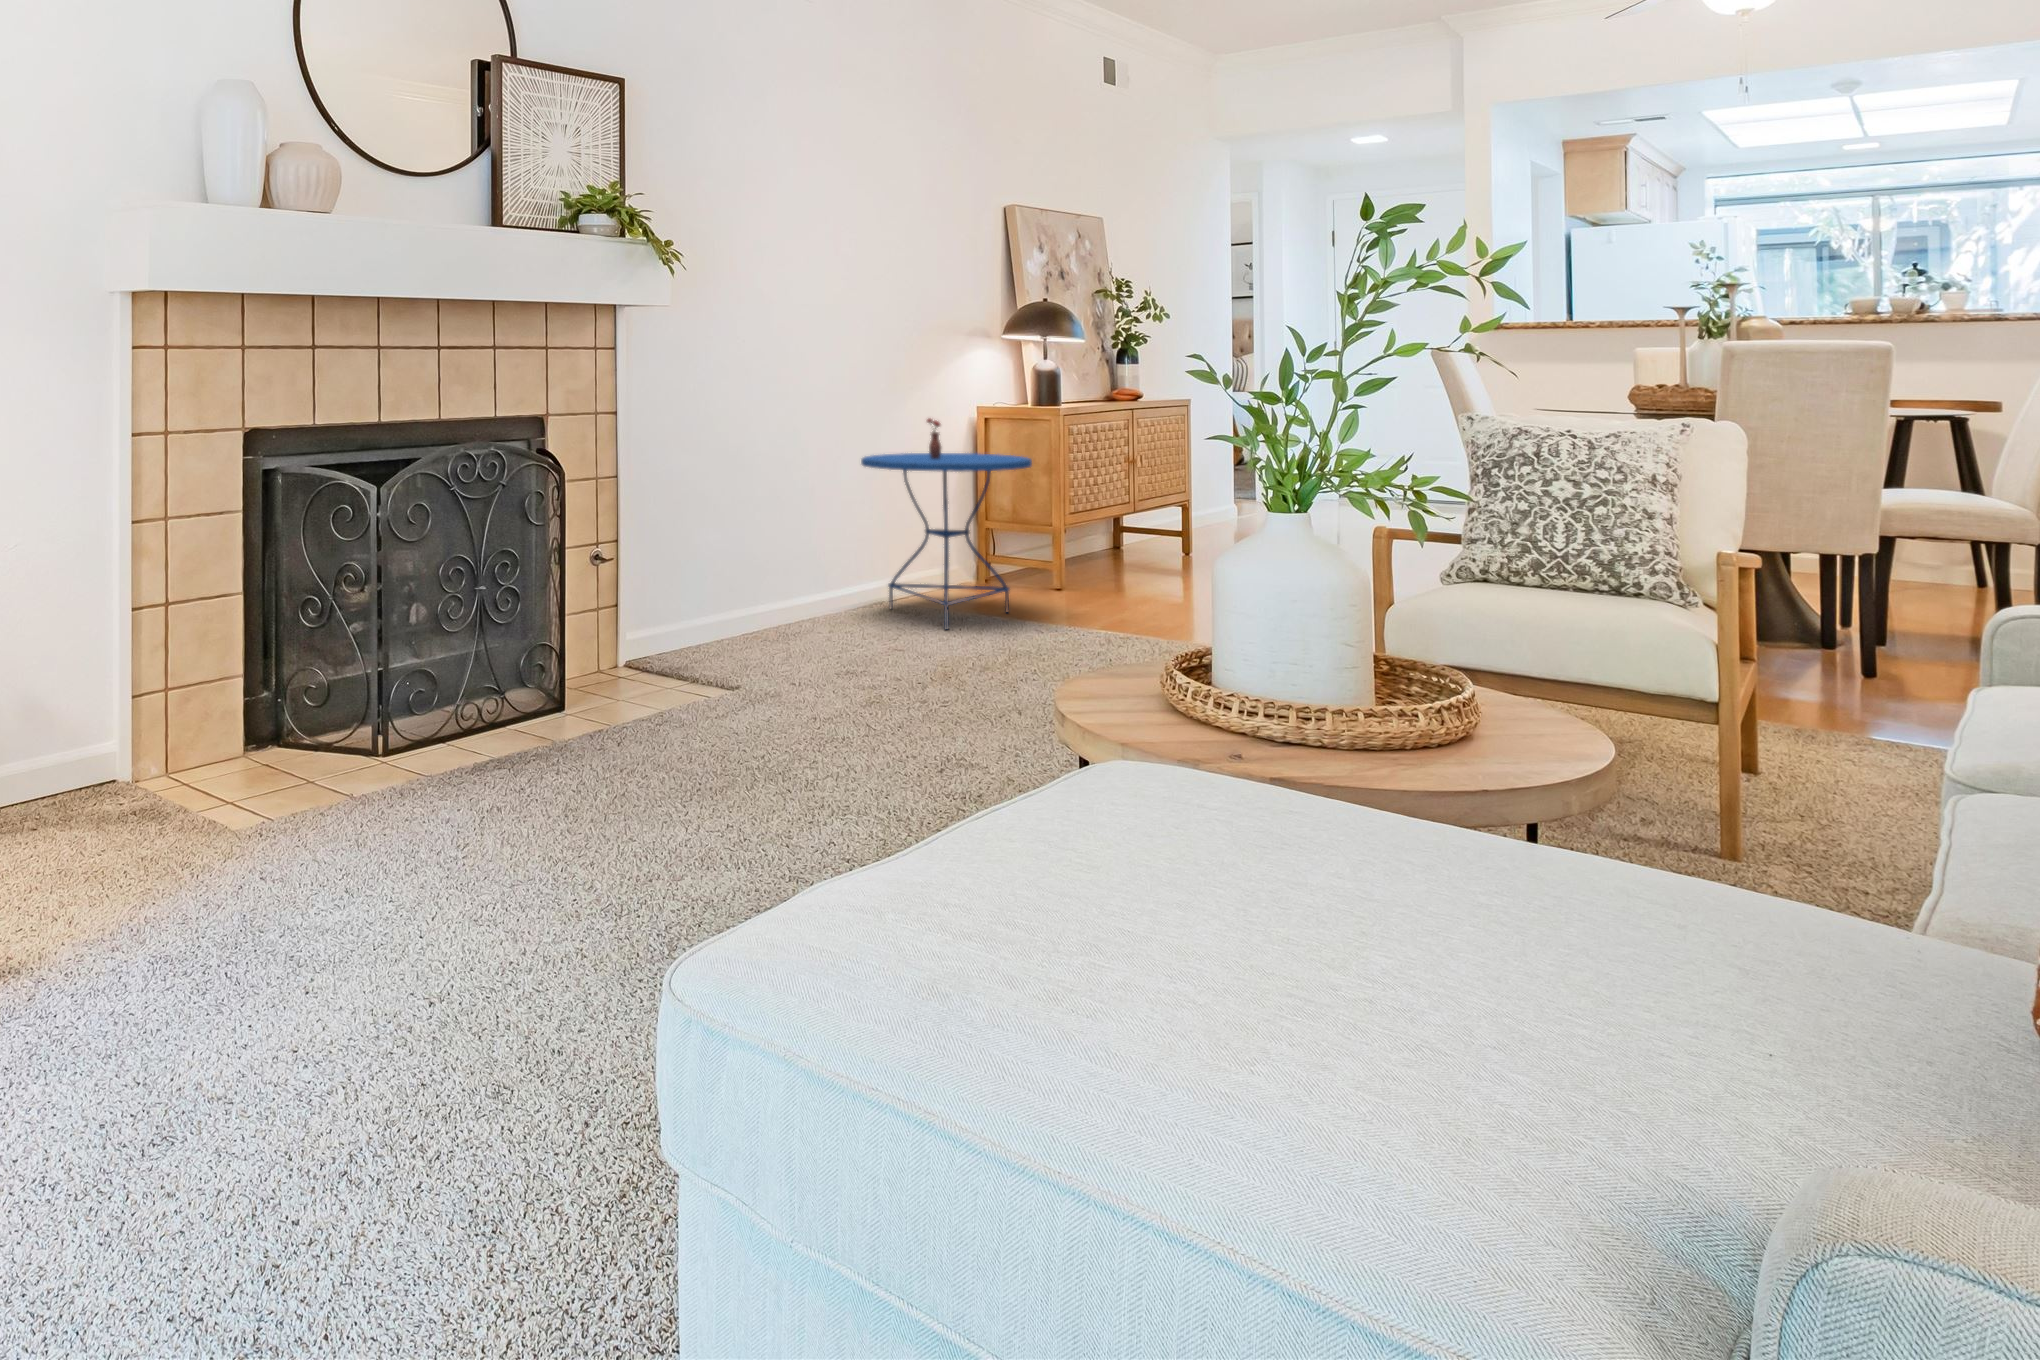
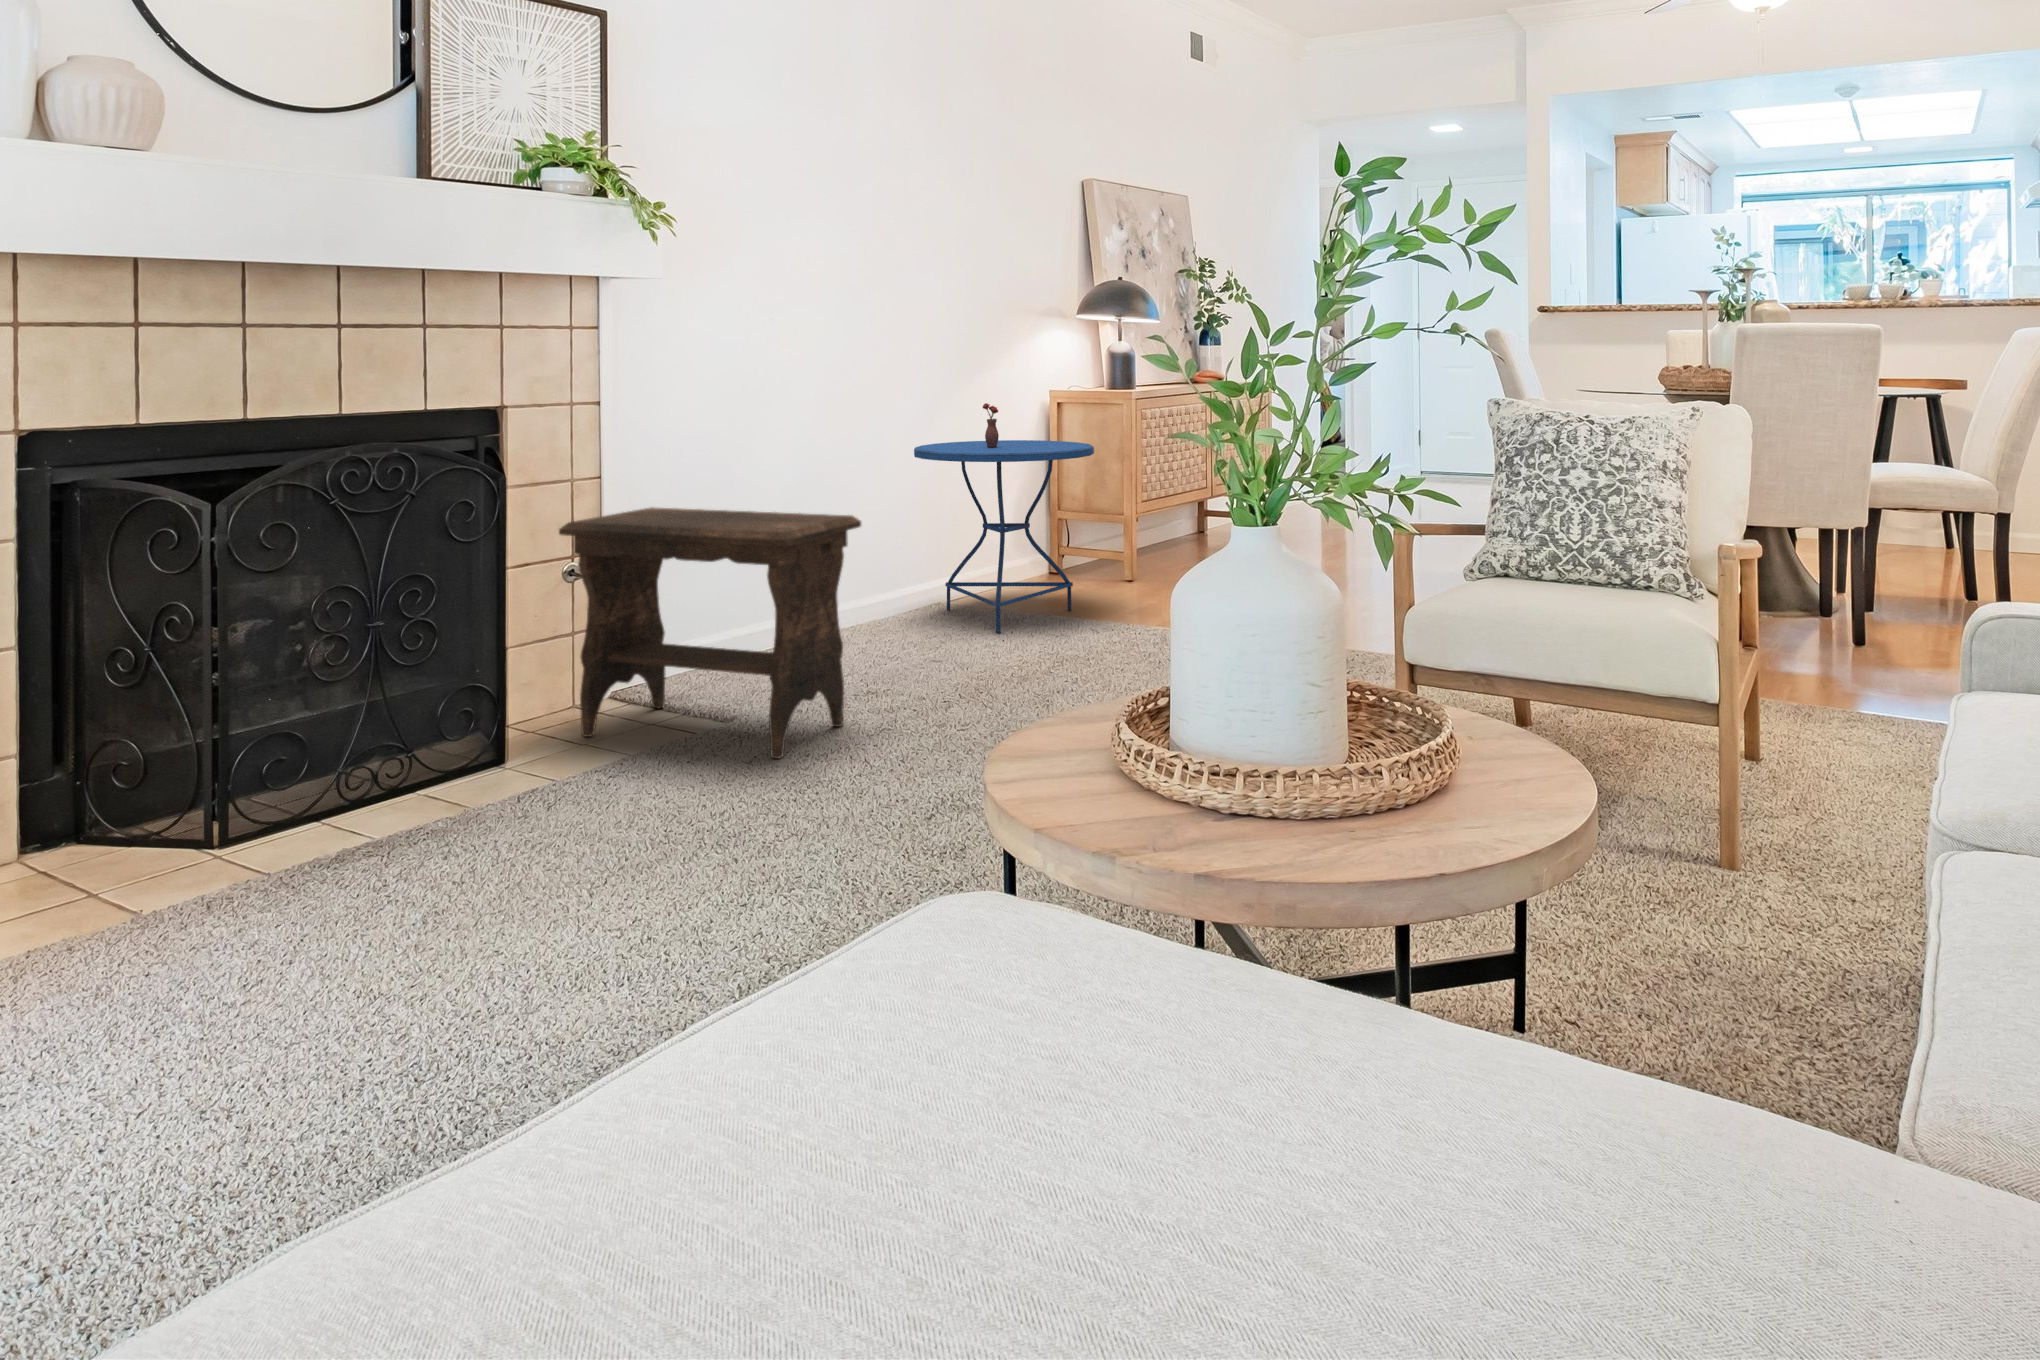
footstool: none [600,503,853,719] -> present [559,507,861,759]

